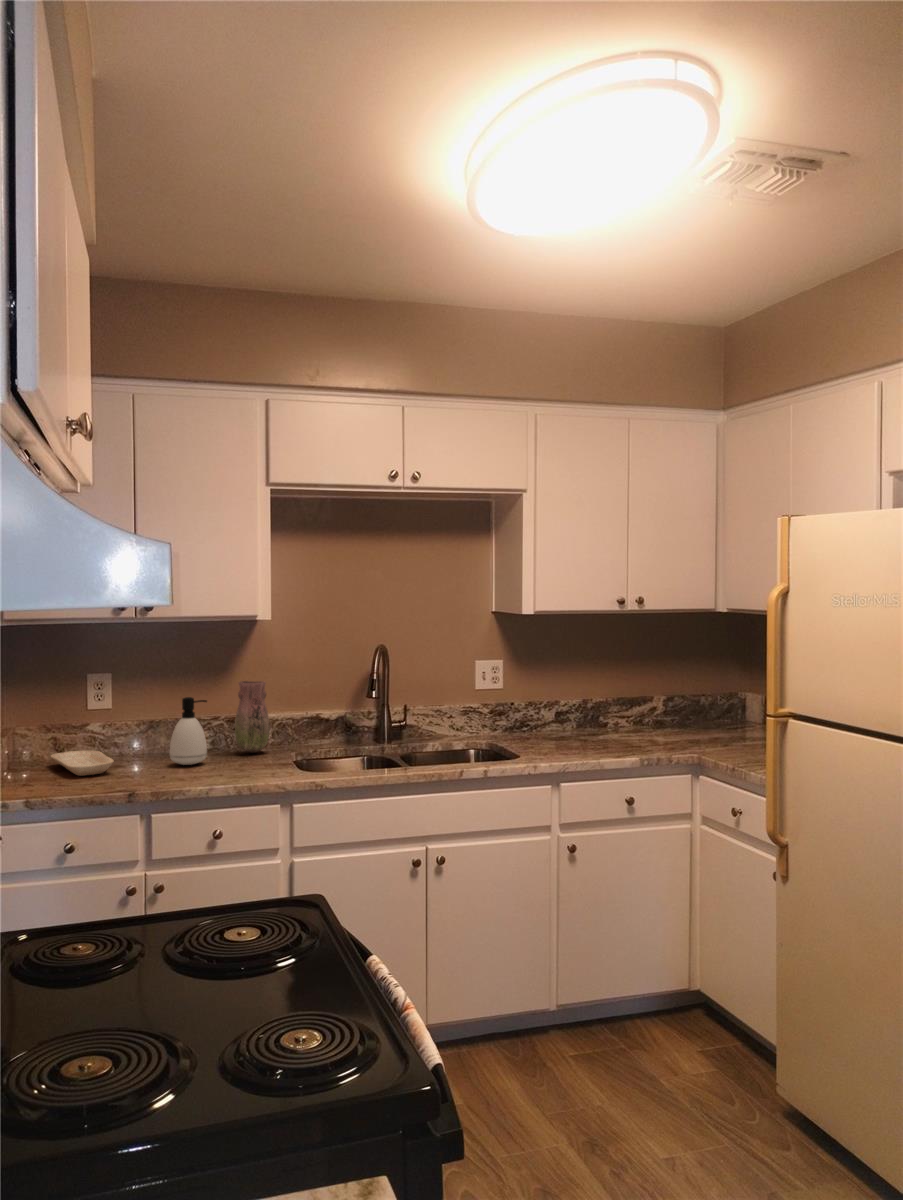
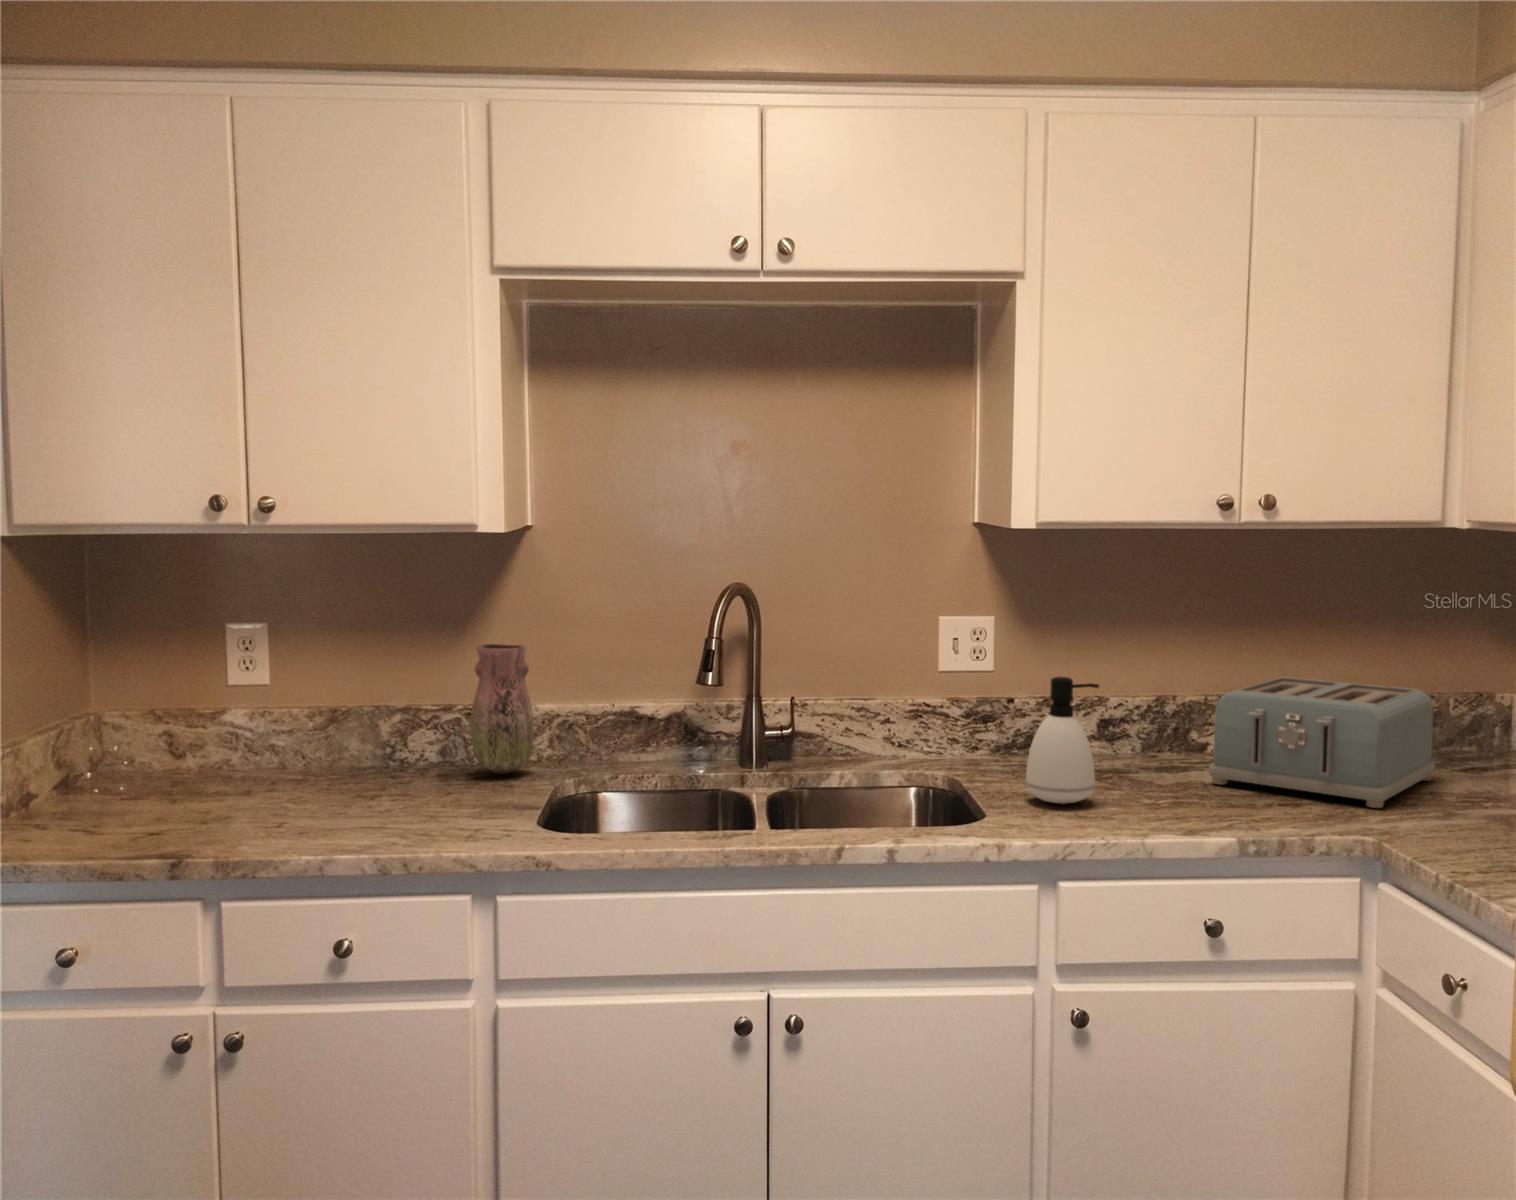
toaster: none [615,688,714,745] -> present [1208,677,1435,808]
soap dispenser: present [170,697,207,765] -> present [1026,677,1099,804]
tray: present [51,751,114,776] -> none [142,756,236,809]

